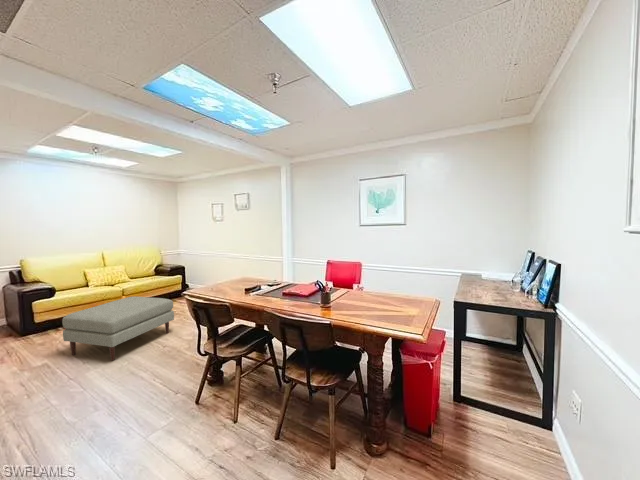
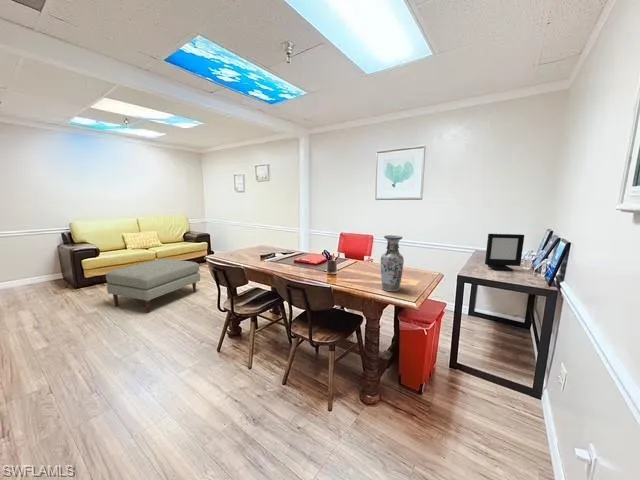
picture frame: none [478,257,513,294] -> present [485,234,524,271]
vase: none [379,264,403,324] -> present [381,235,404,291]

